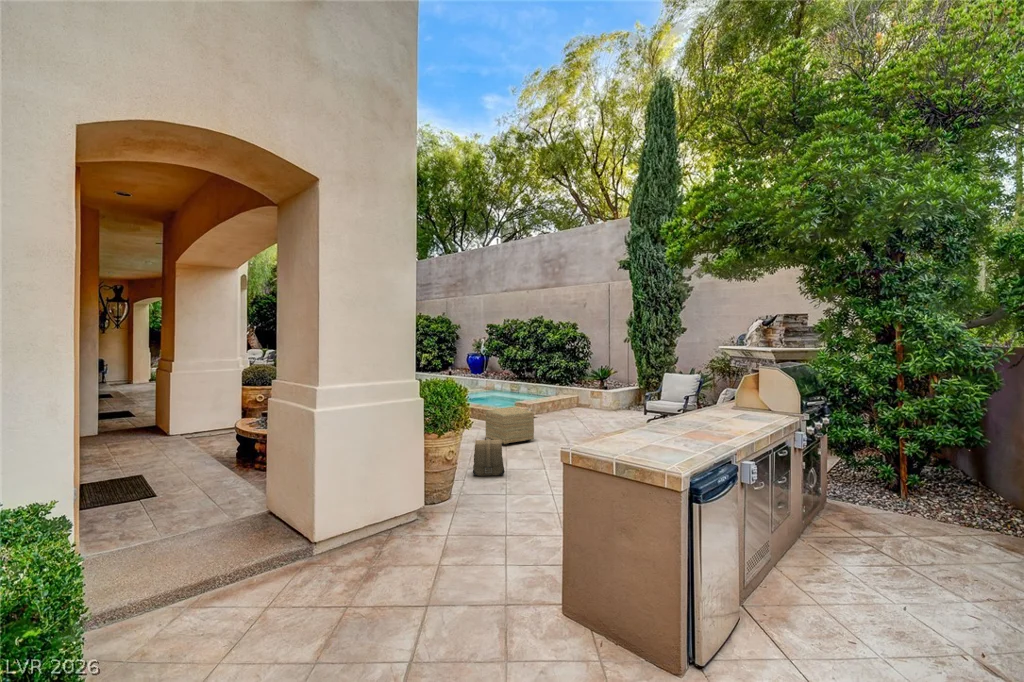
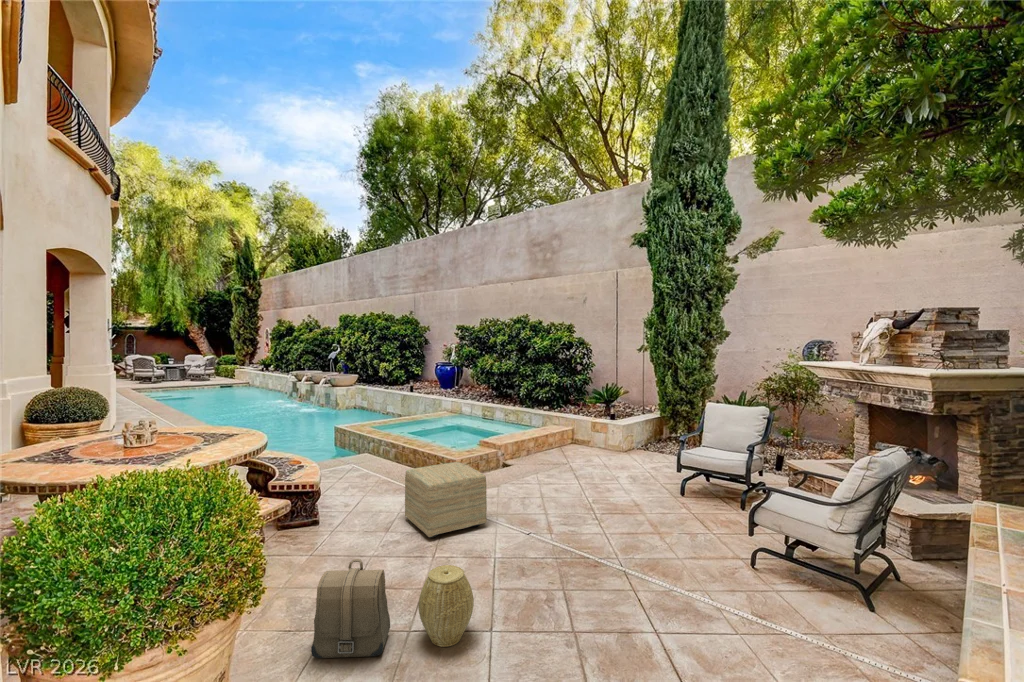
woven basket: none [517,440,542,473] -> present [418,565,474,647]

